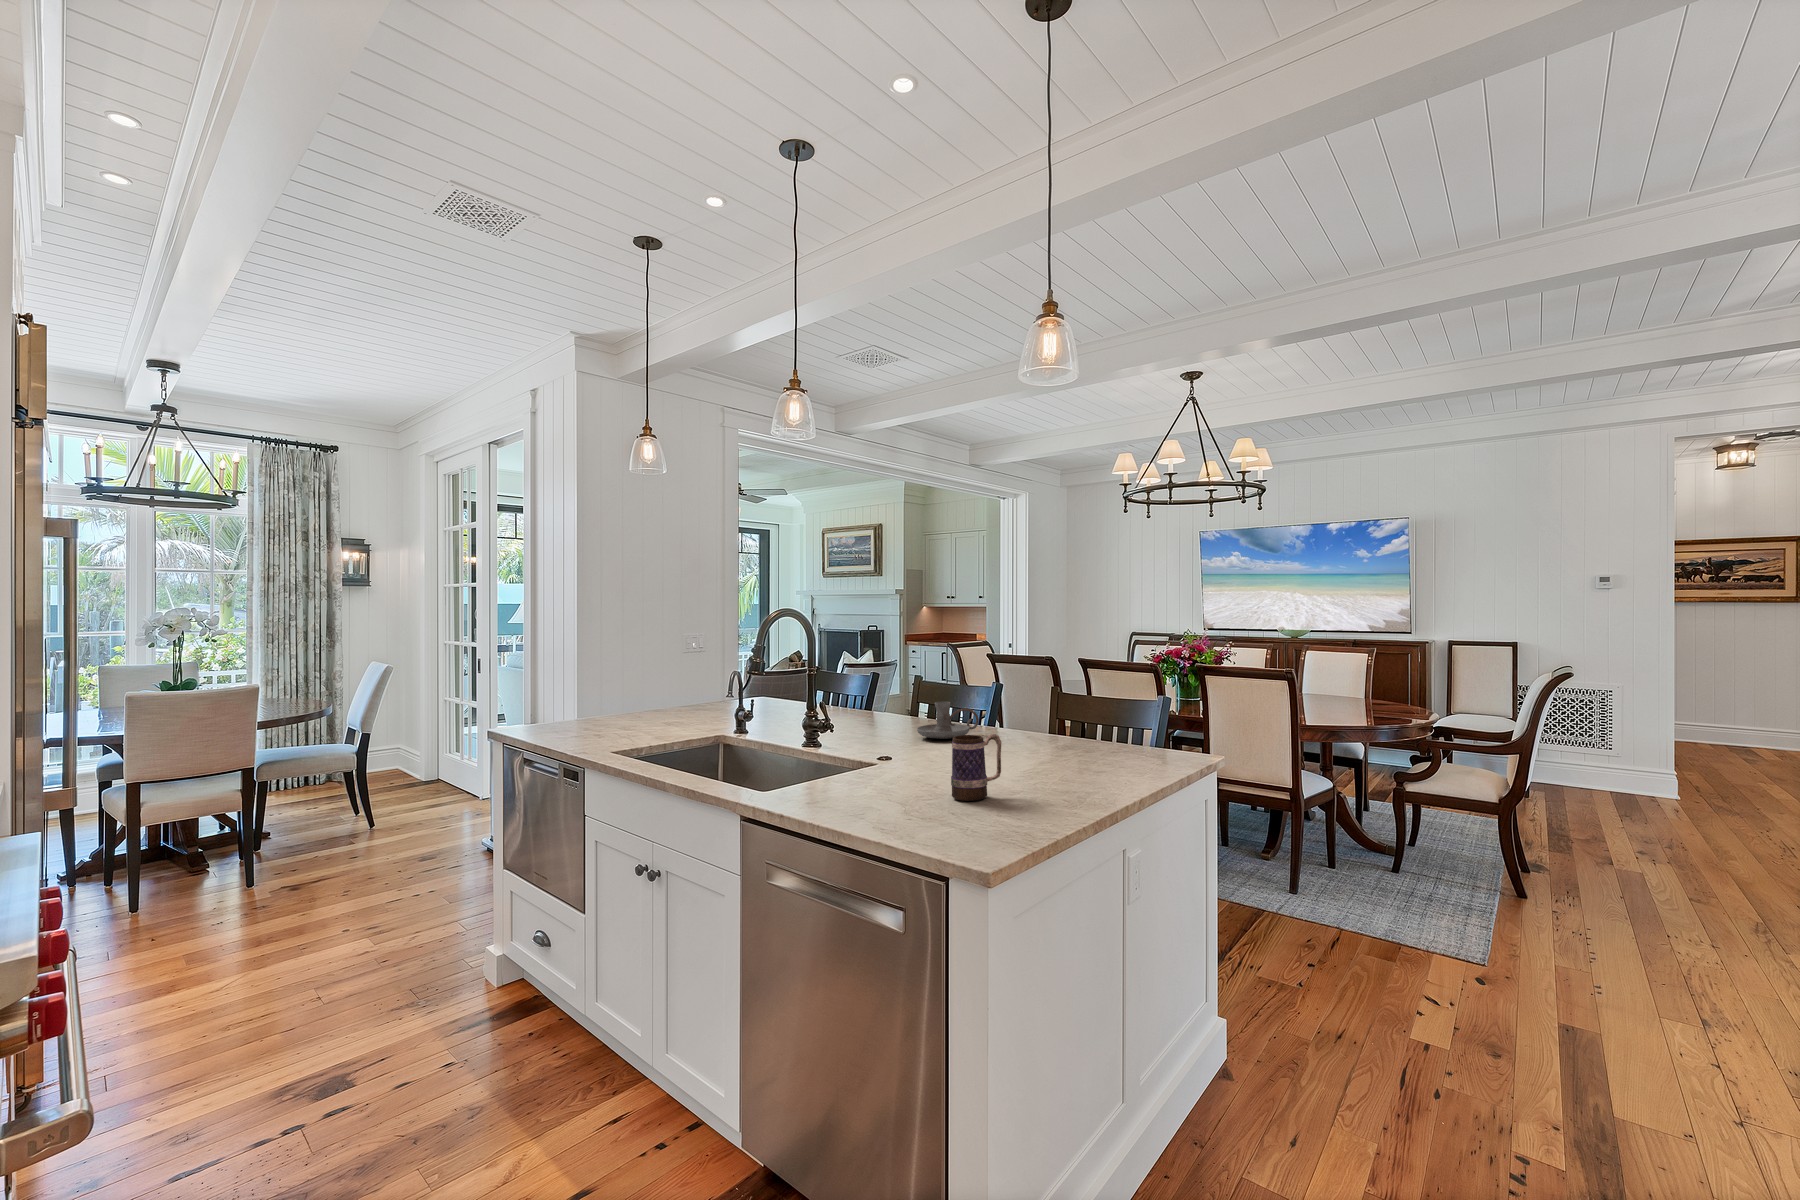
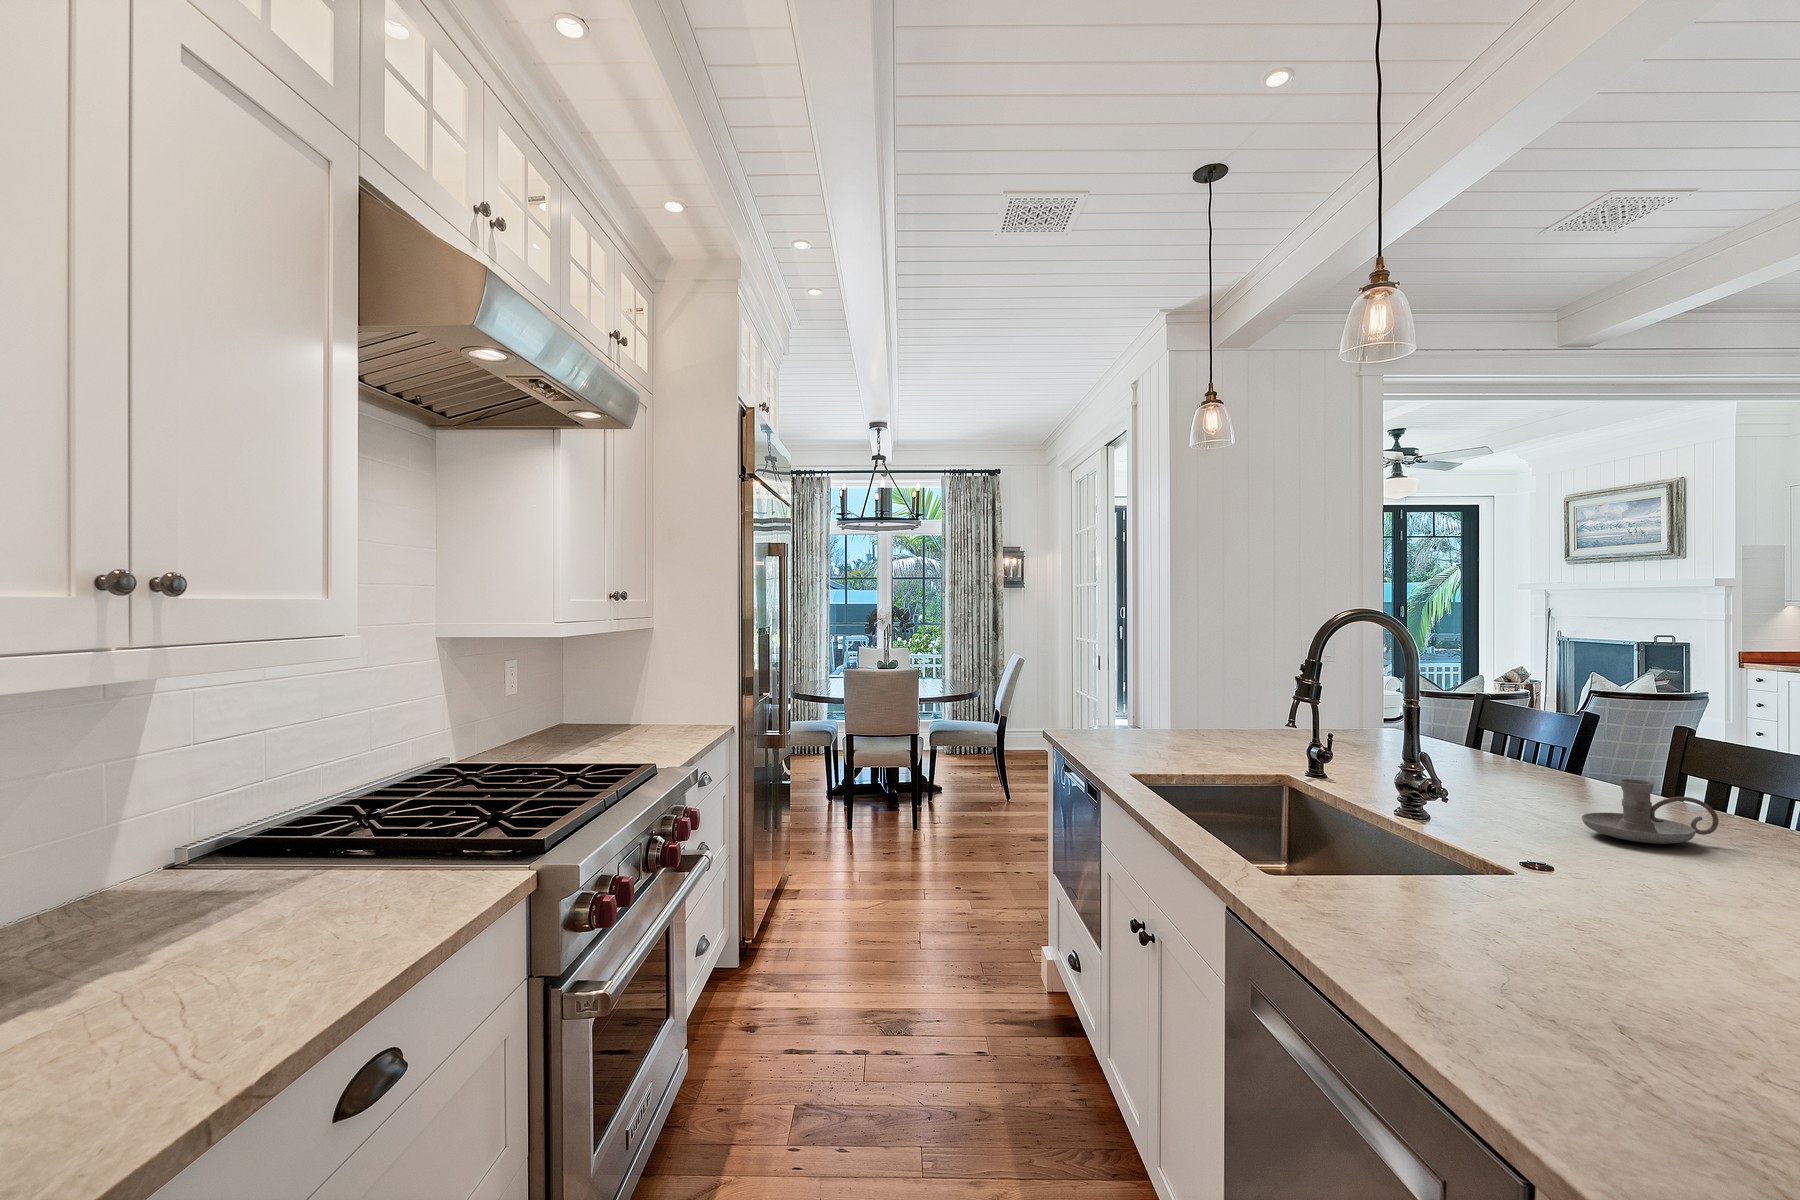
mug: present [951,734,1001,801] -> none [1591,859,1719,991]

